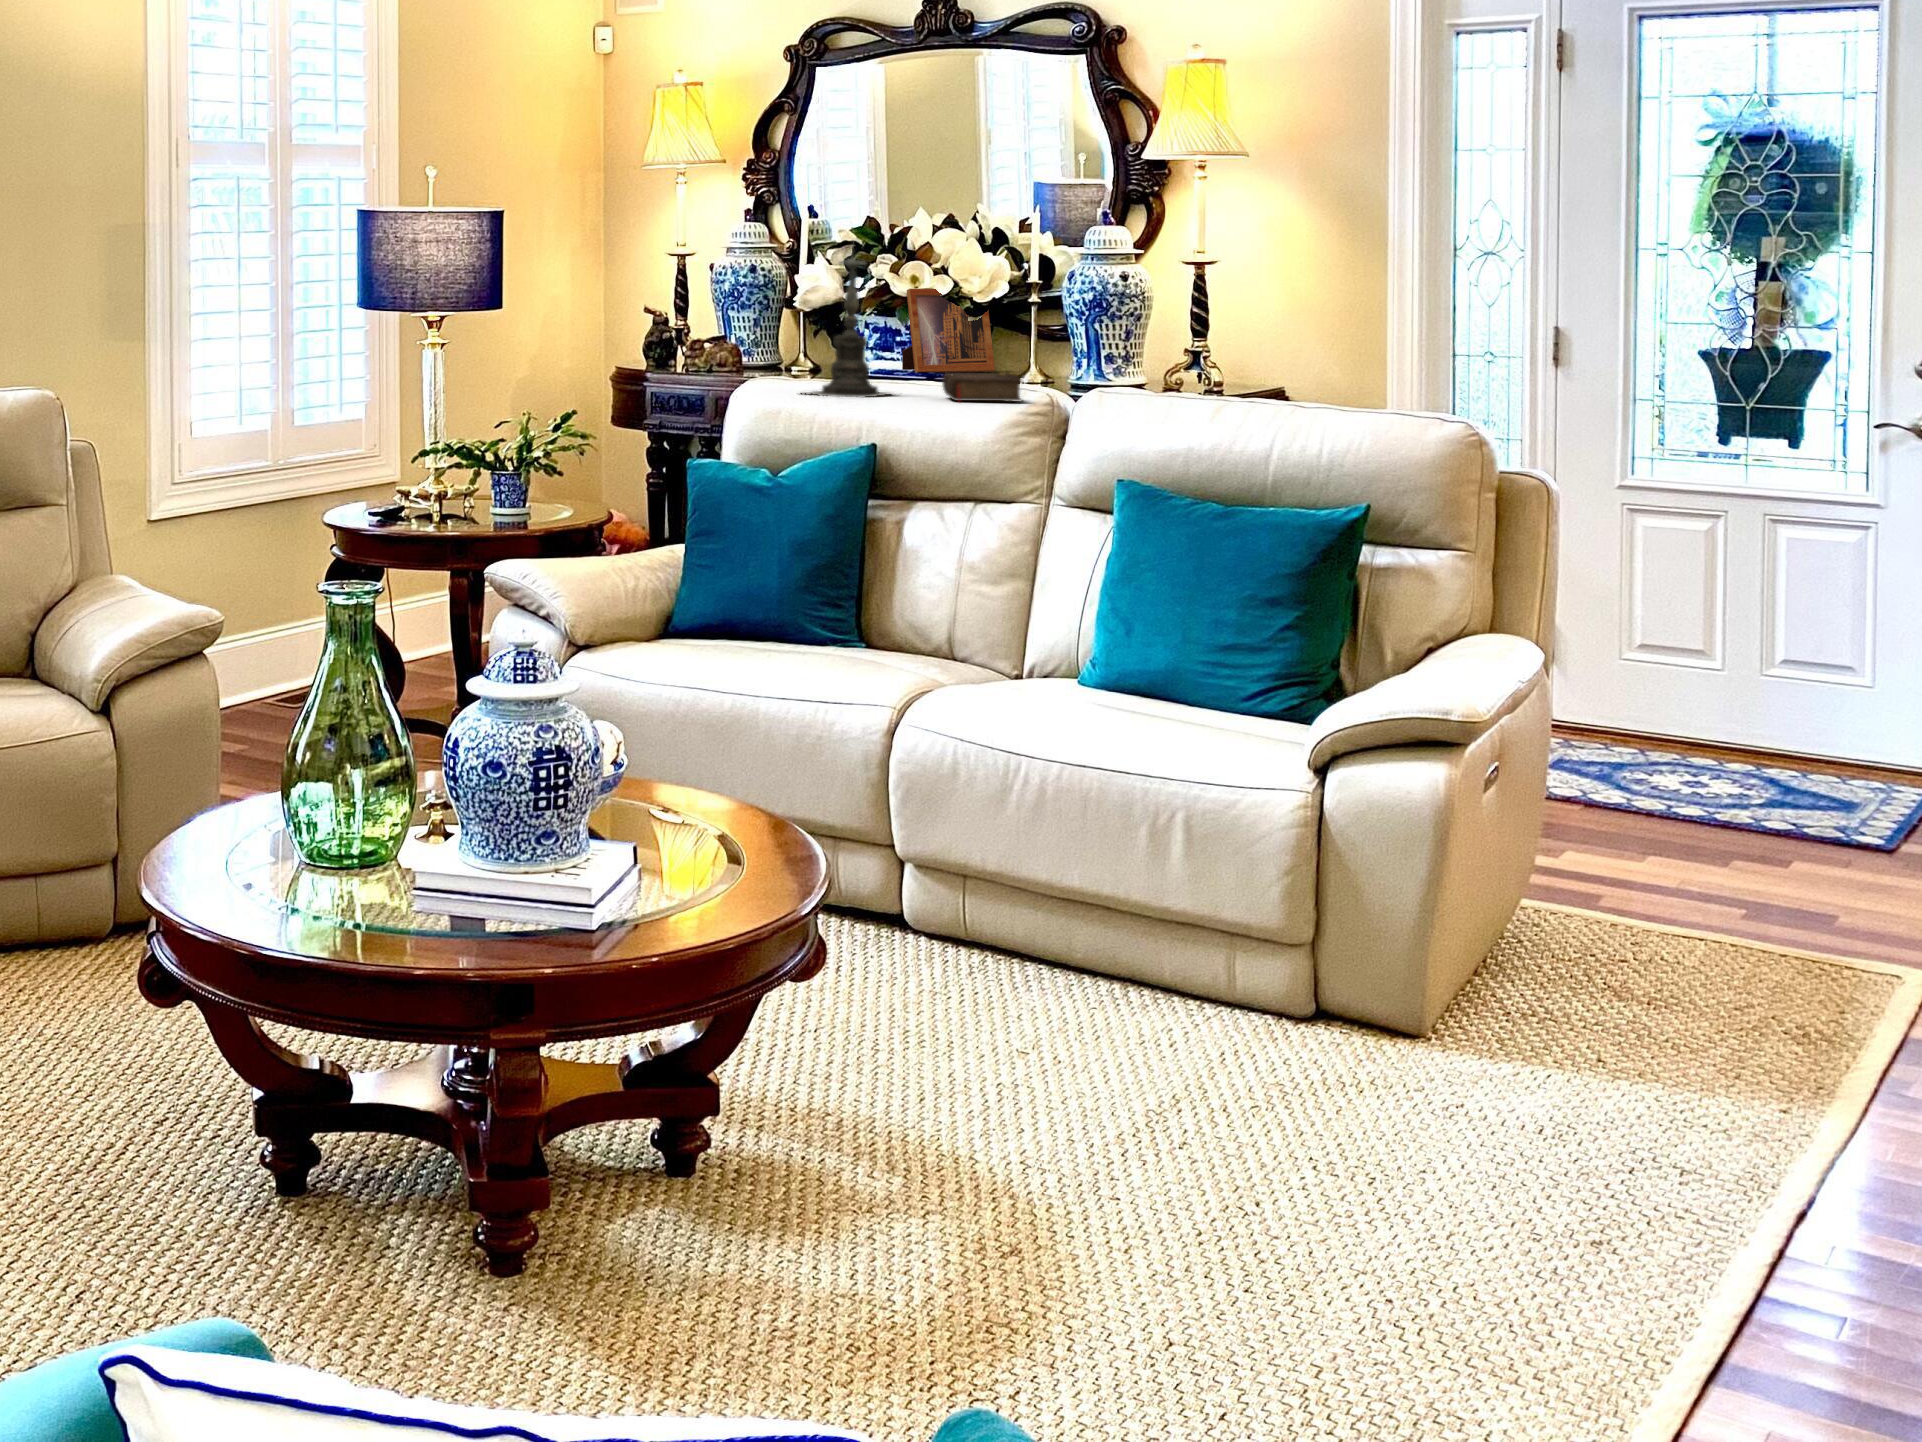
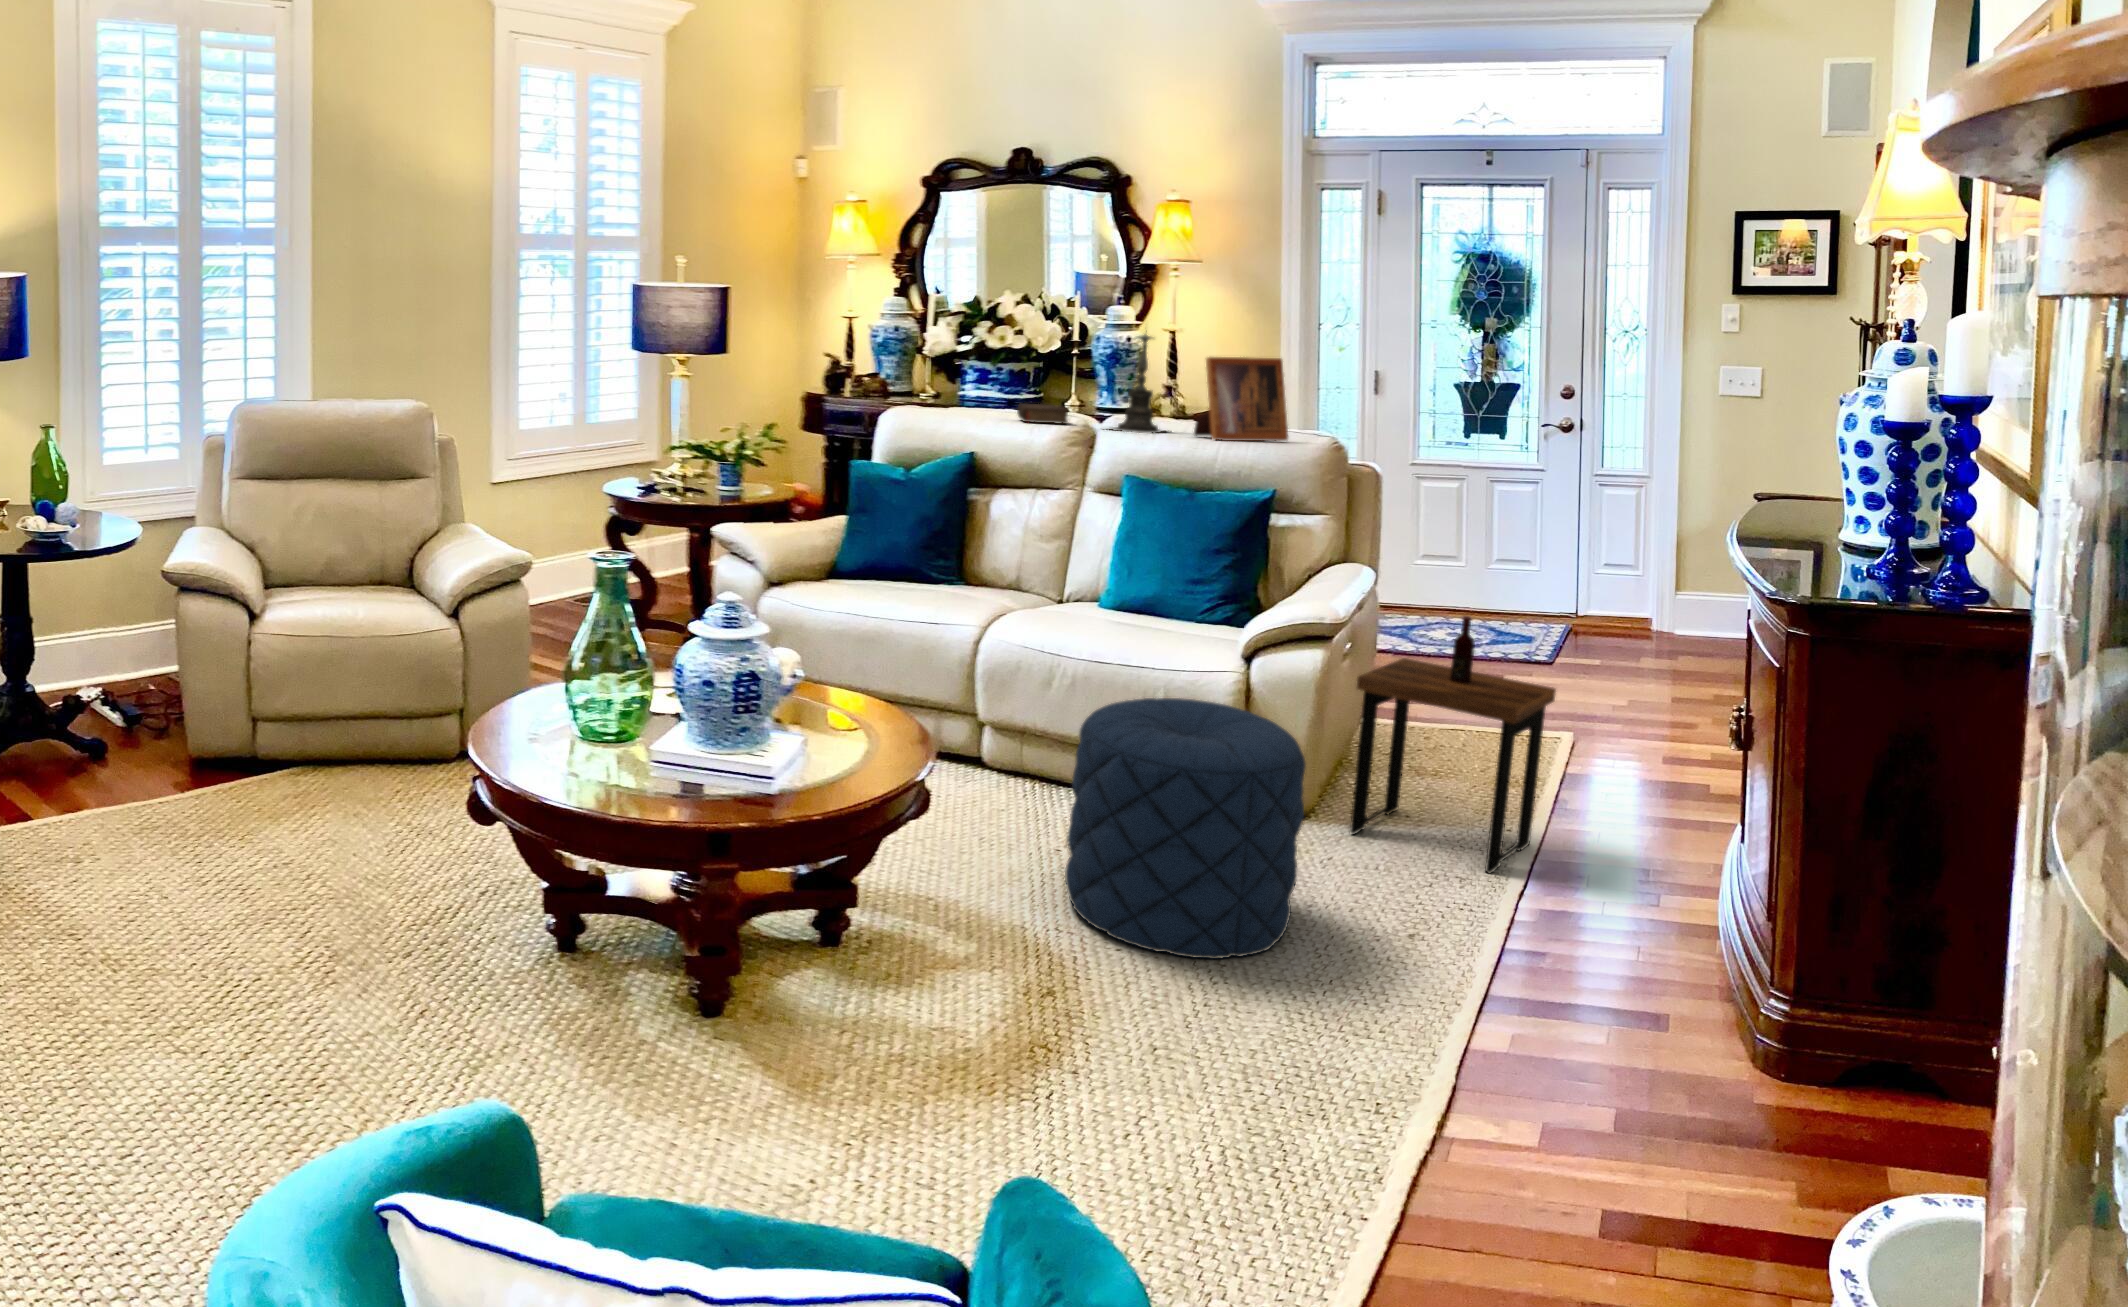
candle holder: present [804,246,889,398] -> present [1110,331,1163,433]
picture frame: present [902,288,995,373] -> present [1194,357,1288,441]
side table: none [1497,683,1812,1104] -> present [1350,616,1556,873]
pouf: none [1052,836,1431,1276] -> present [1065,698,1306,959]

